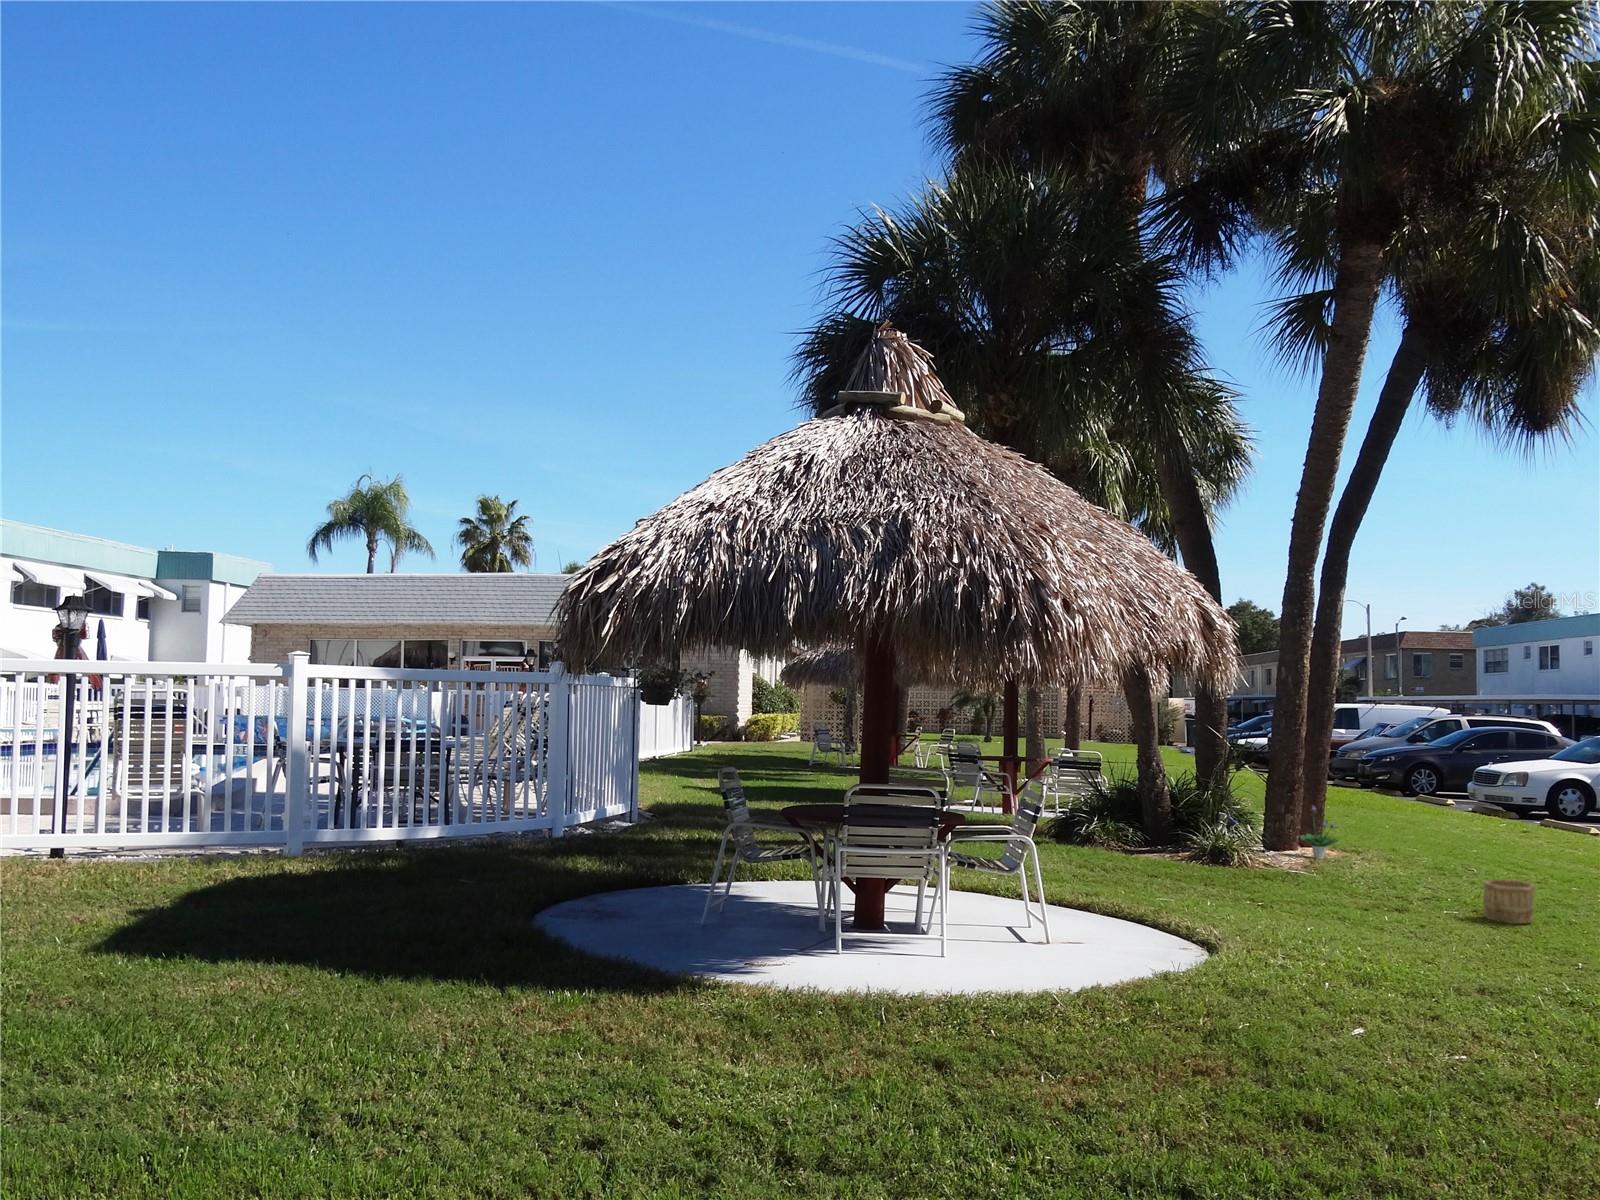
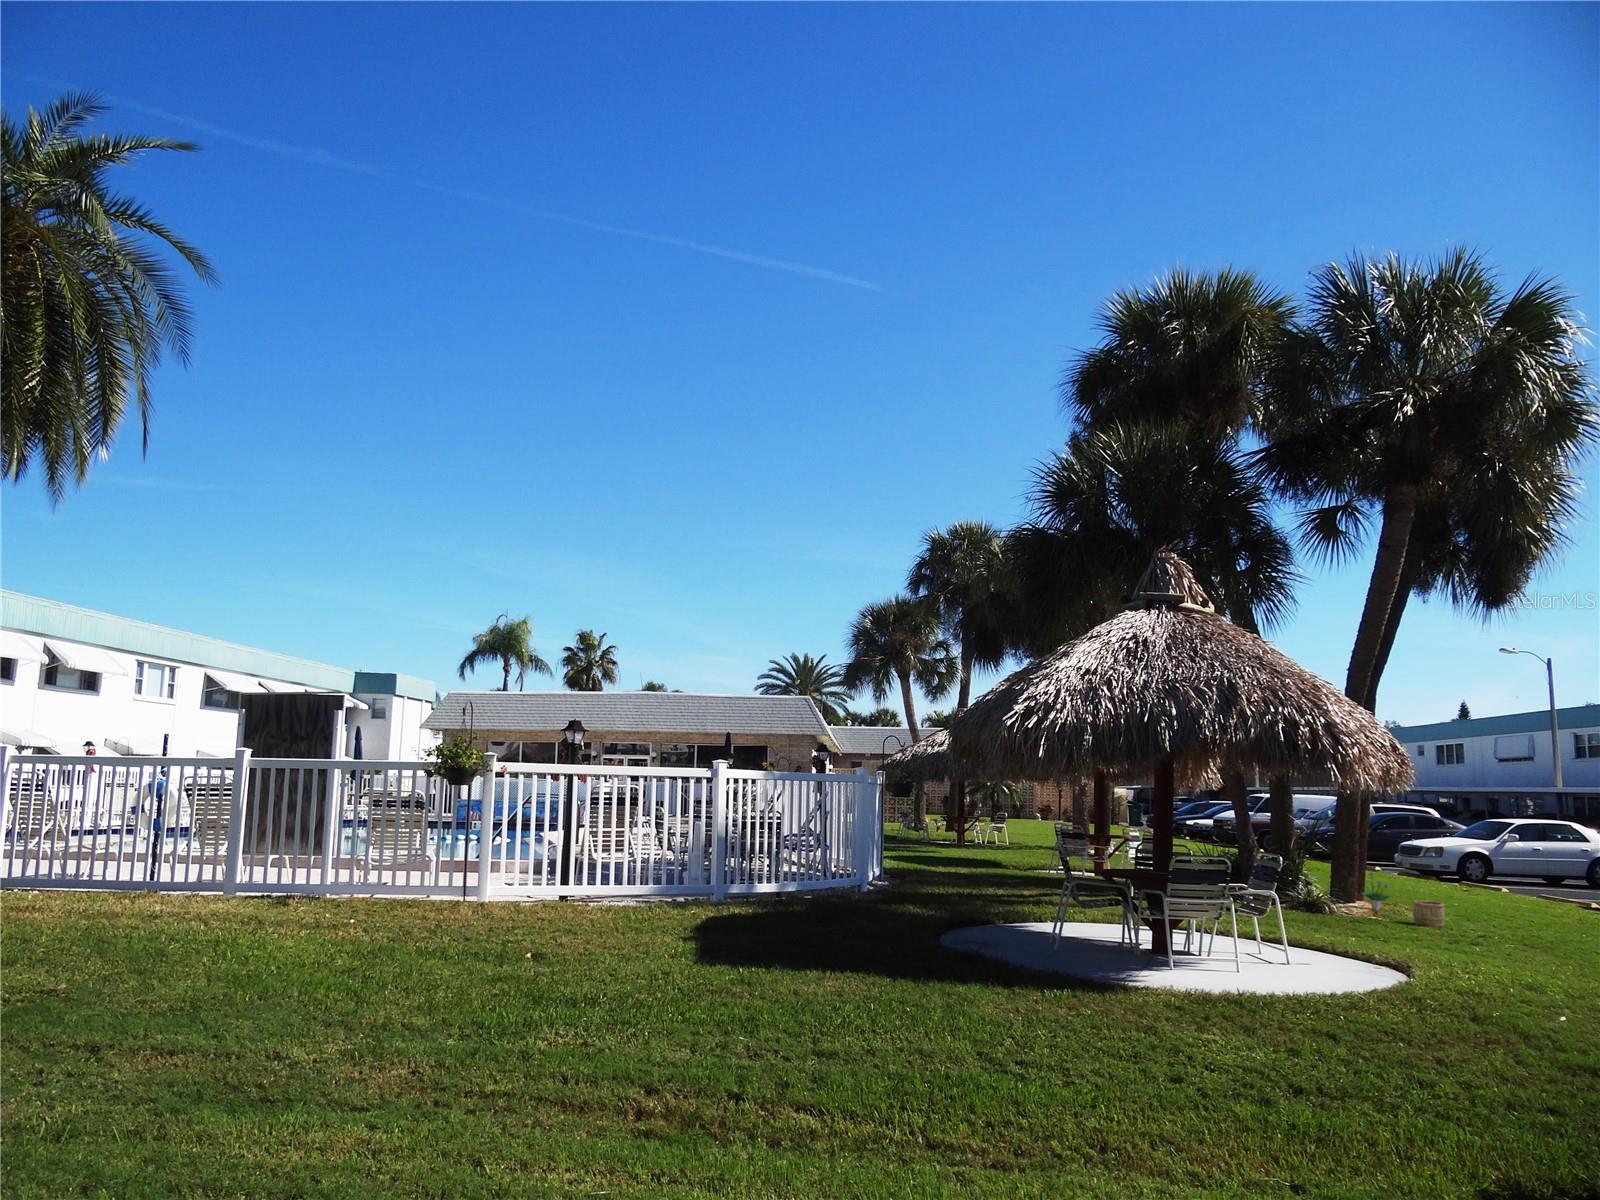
wooden bucket: present [1483,879,1535,924] -> present [1413,900,1445,927]

